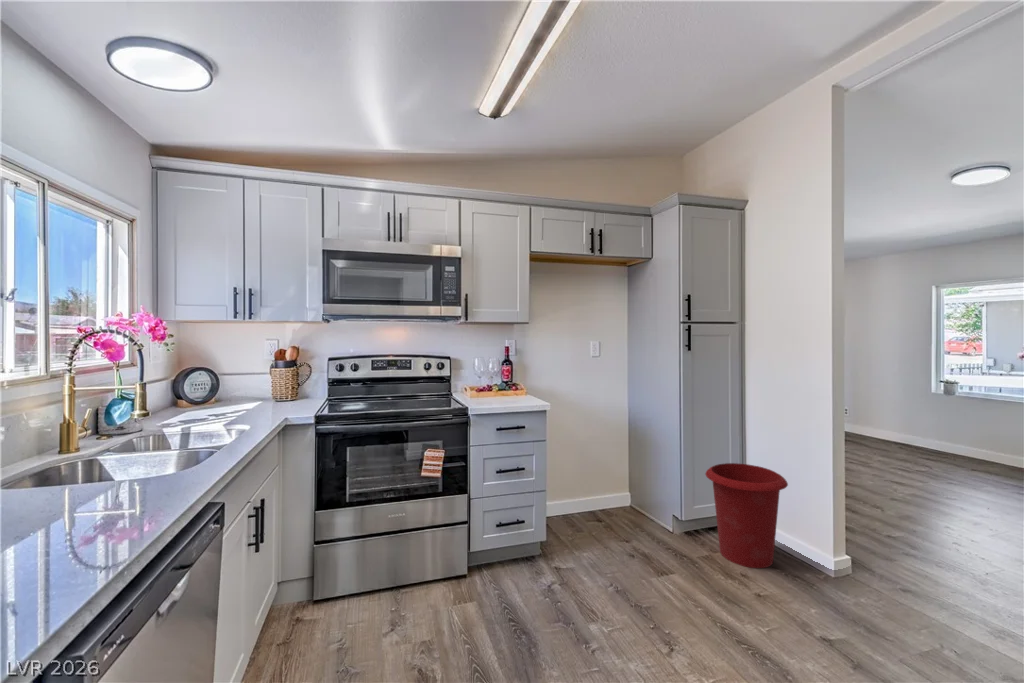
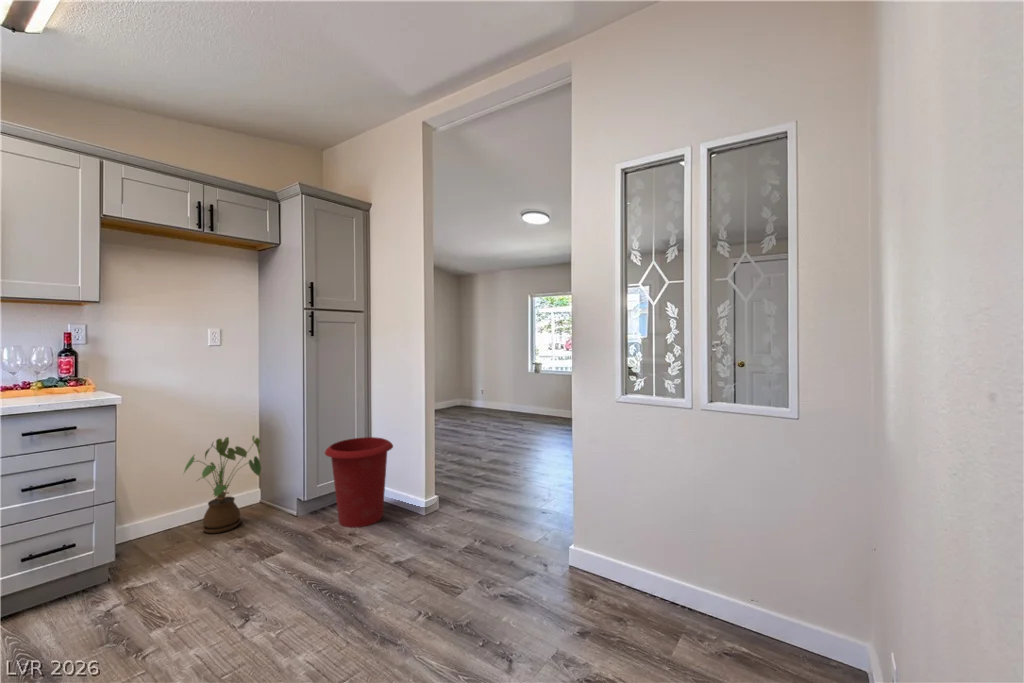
house plant: none [578,441,641,530] -> present [184,436,261,533]

